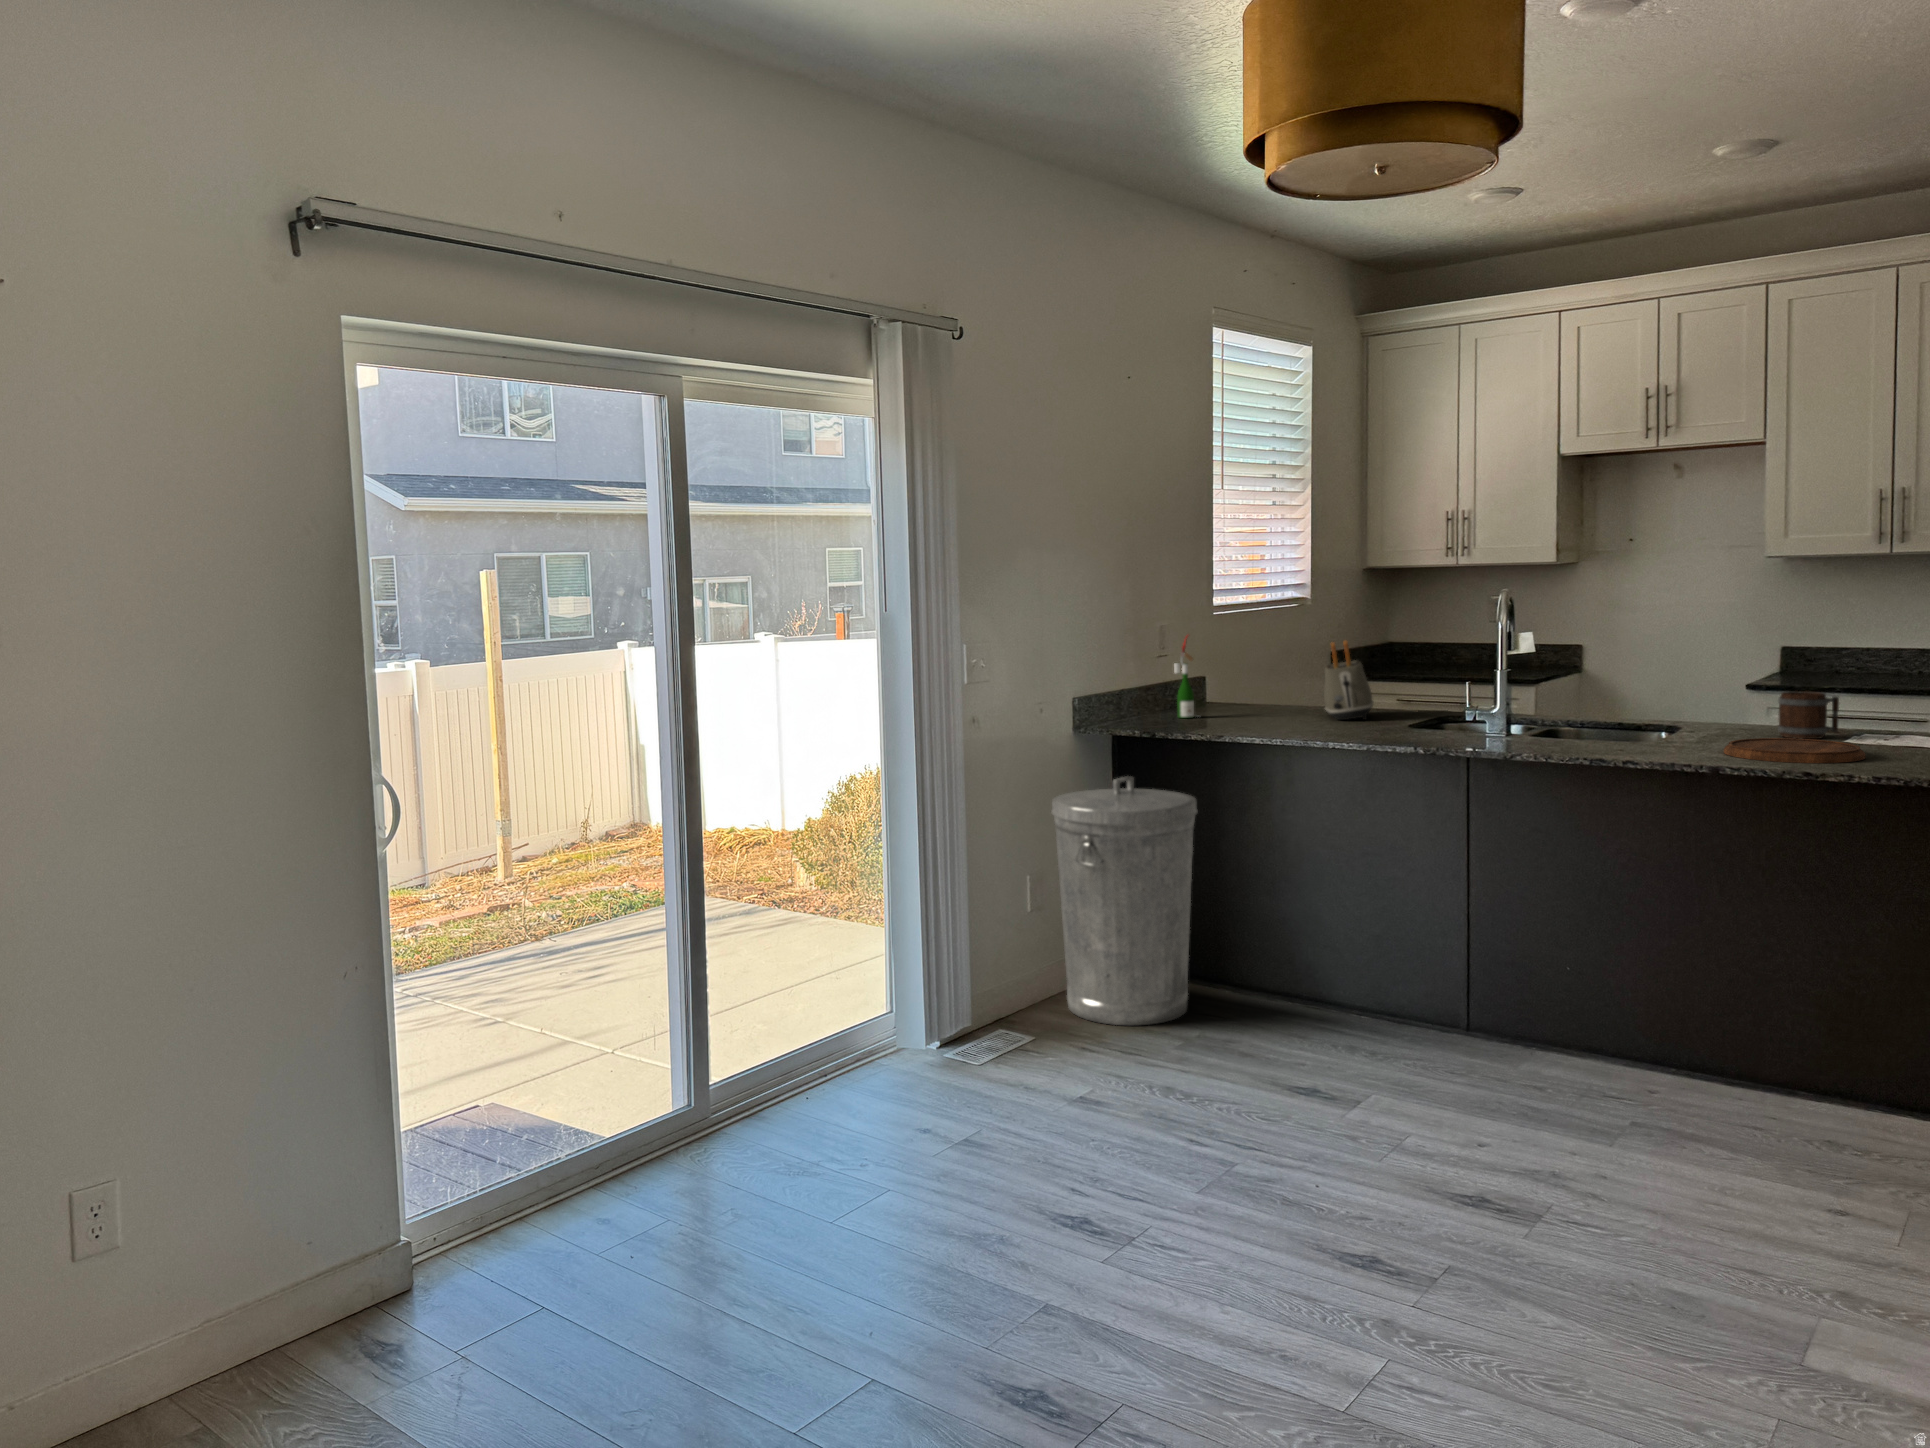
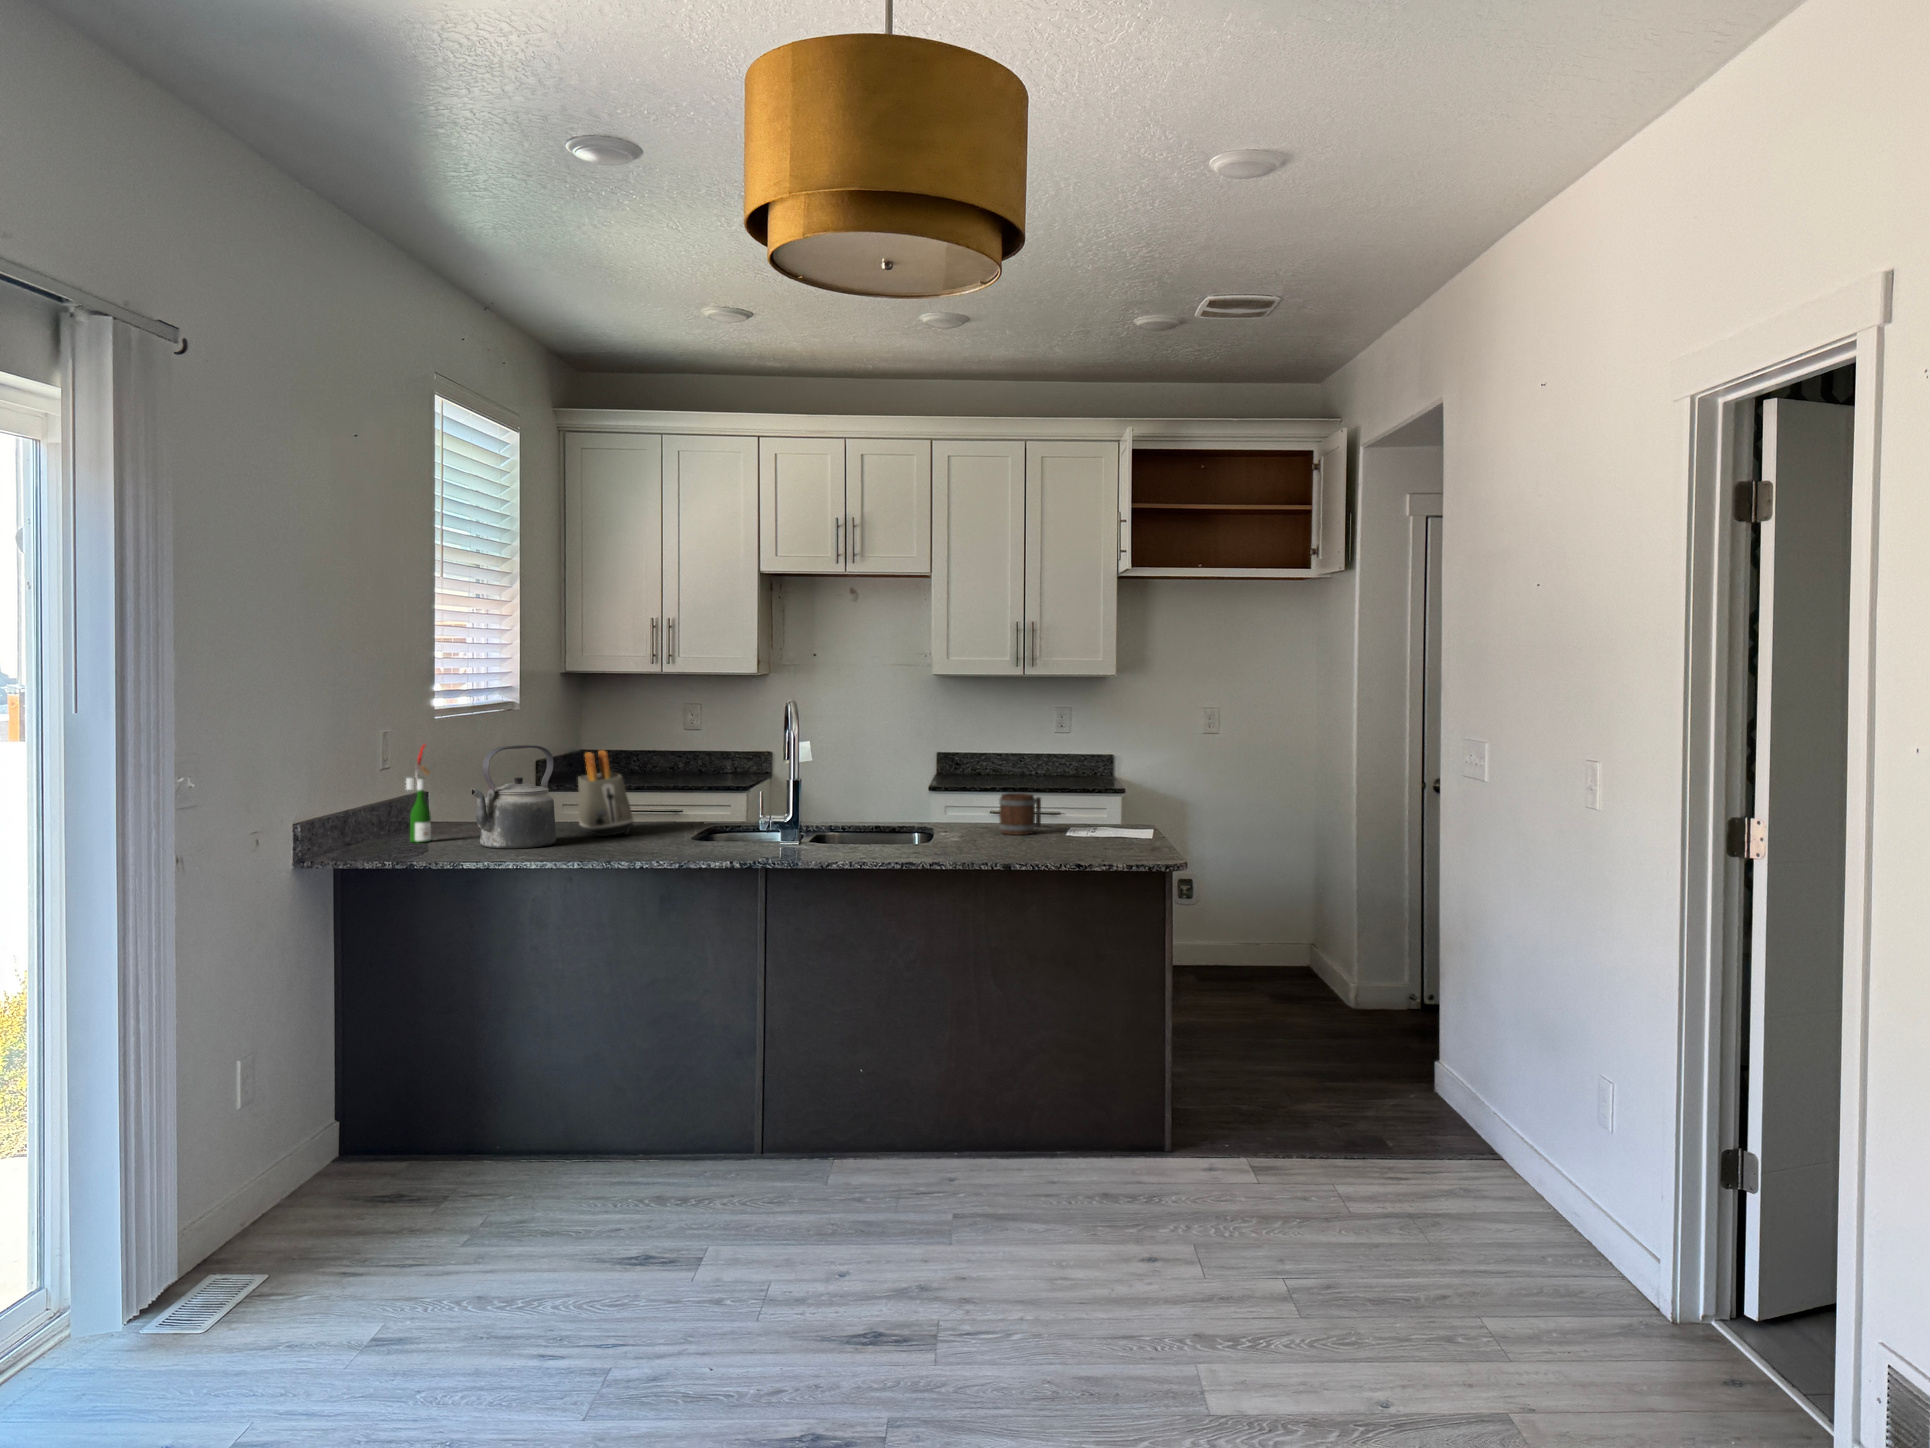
kettle: none [1214,635,1292,726] -> present [471,745,556,849]
cutting board: present [1724,738,1866,763] -> none [984,835,1089,857]
trash can: present [1051,776,1198,1026] -> none [274,918,471,1235]

